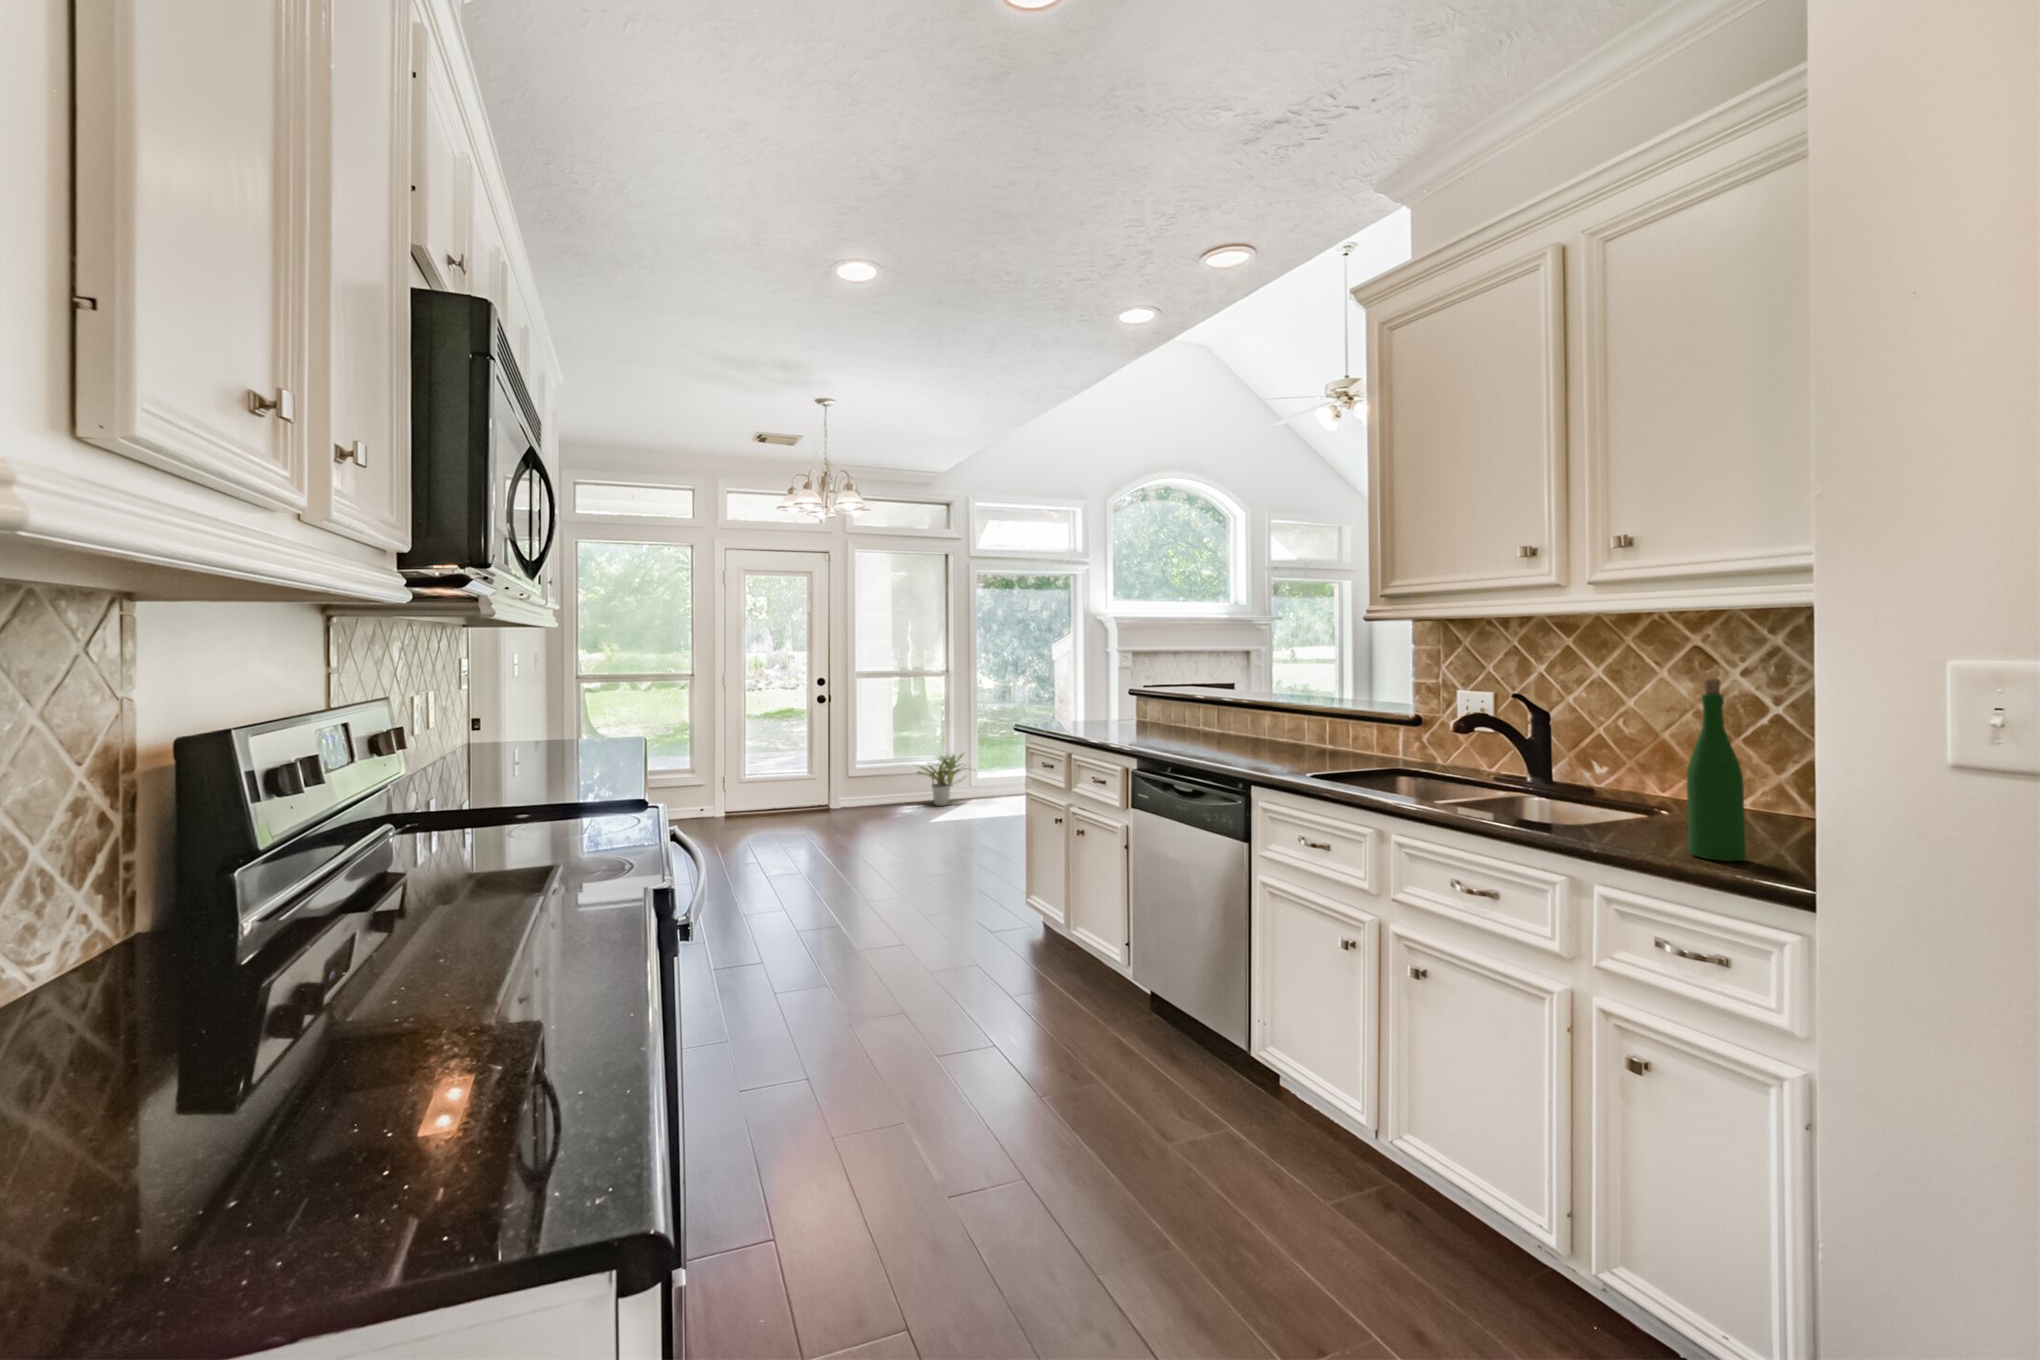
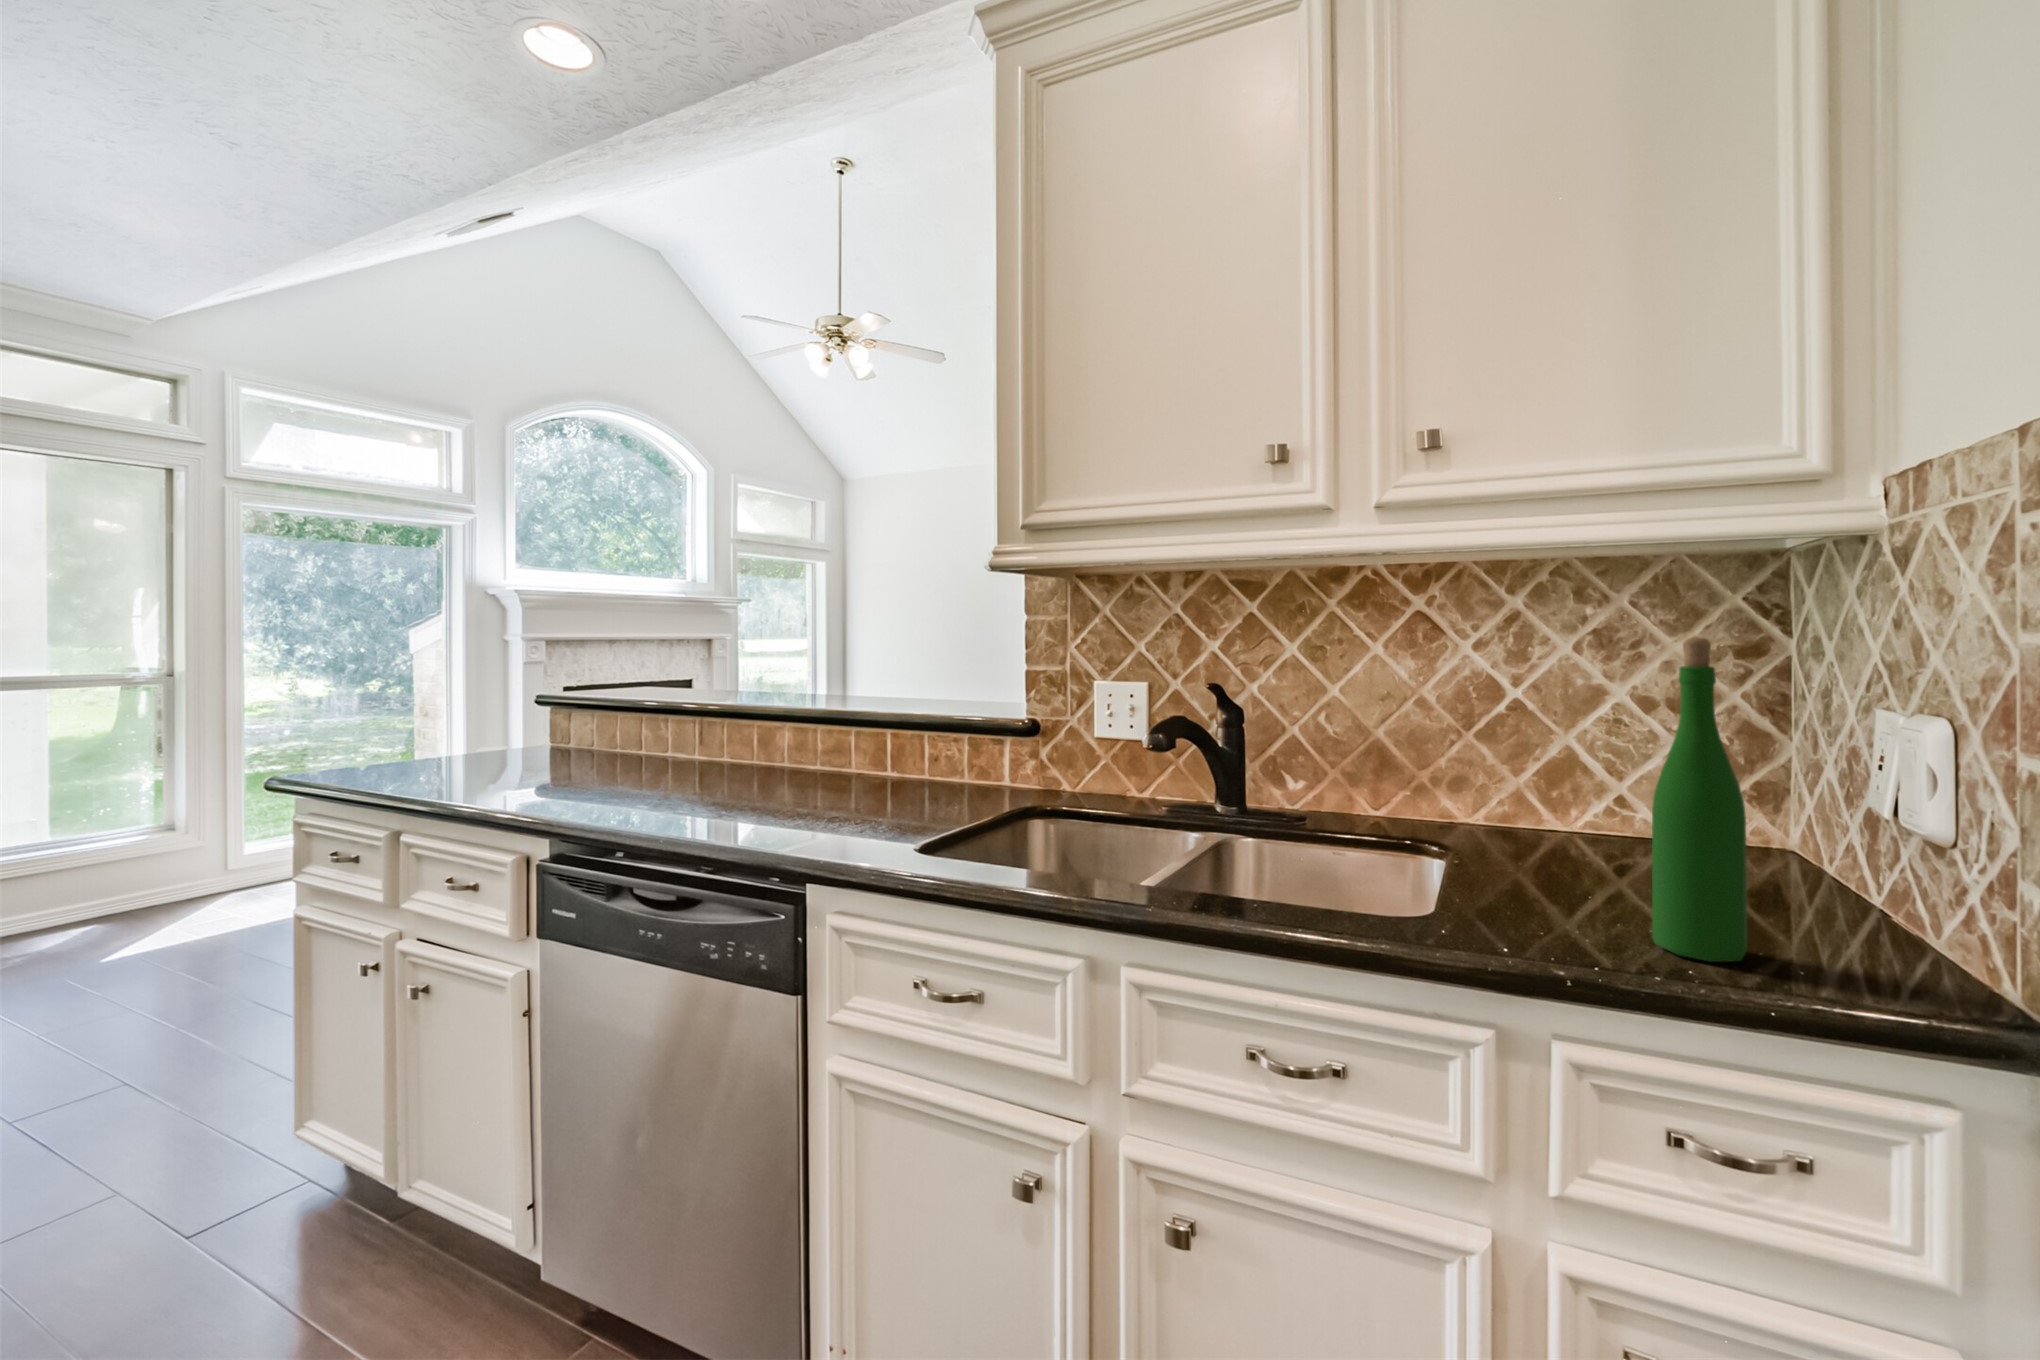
potted plant: present [917,754,963,806] -> none [37,819,216,930]

